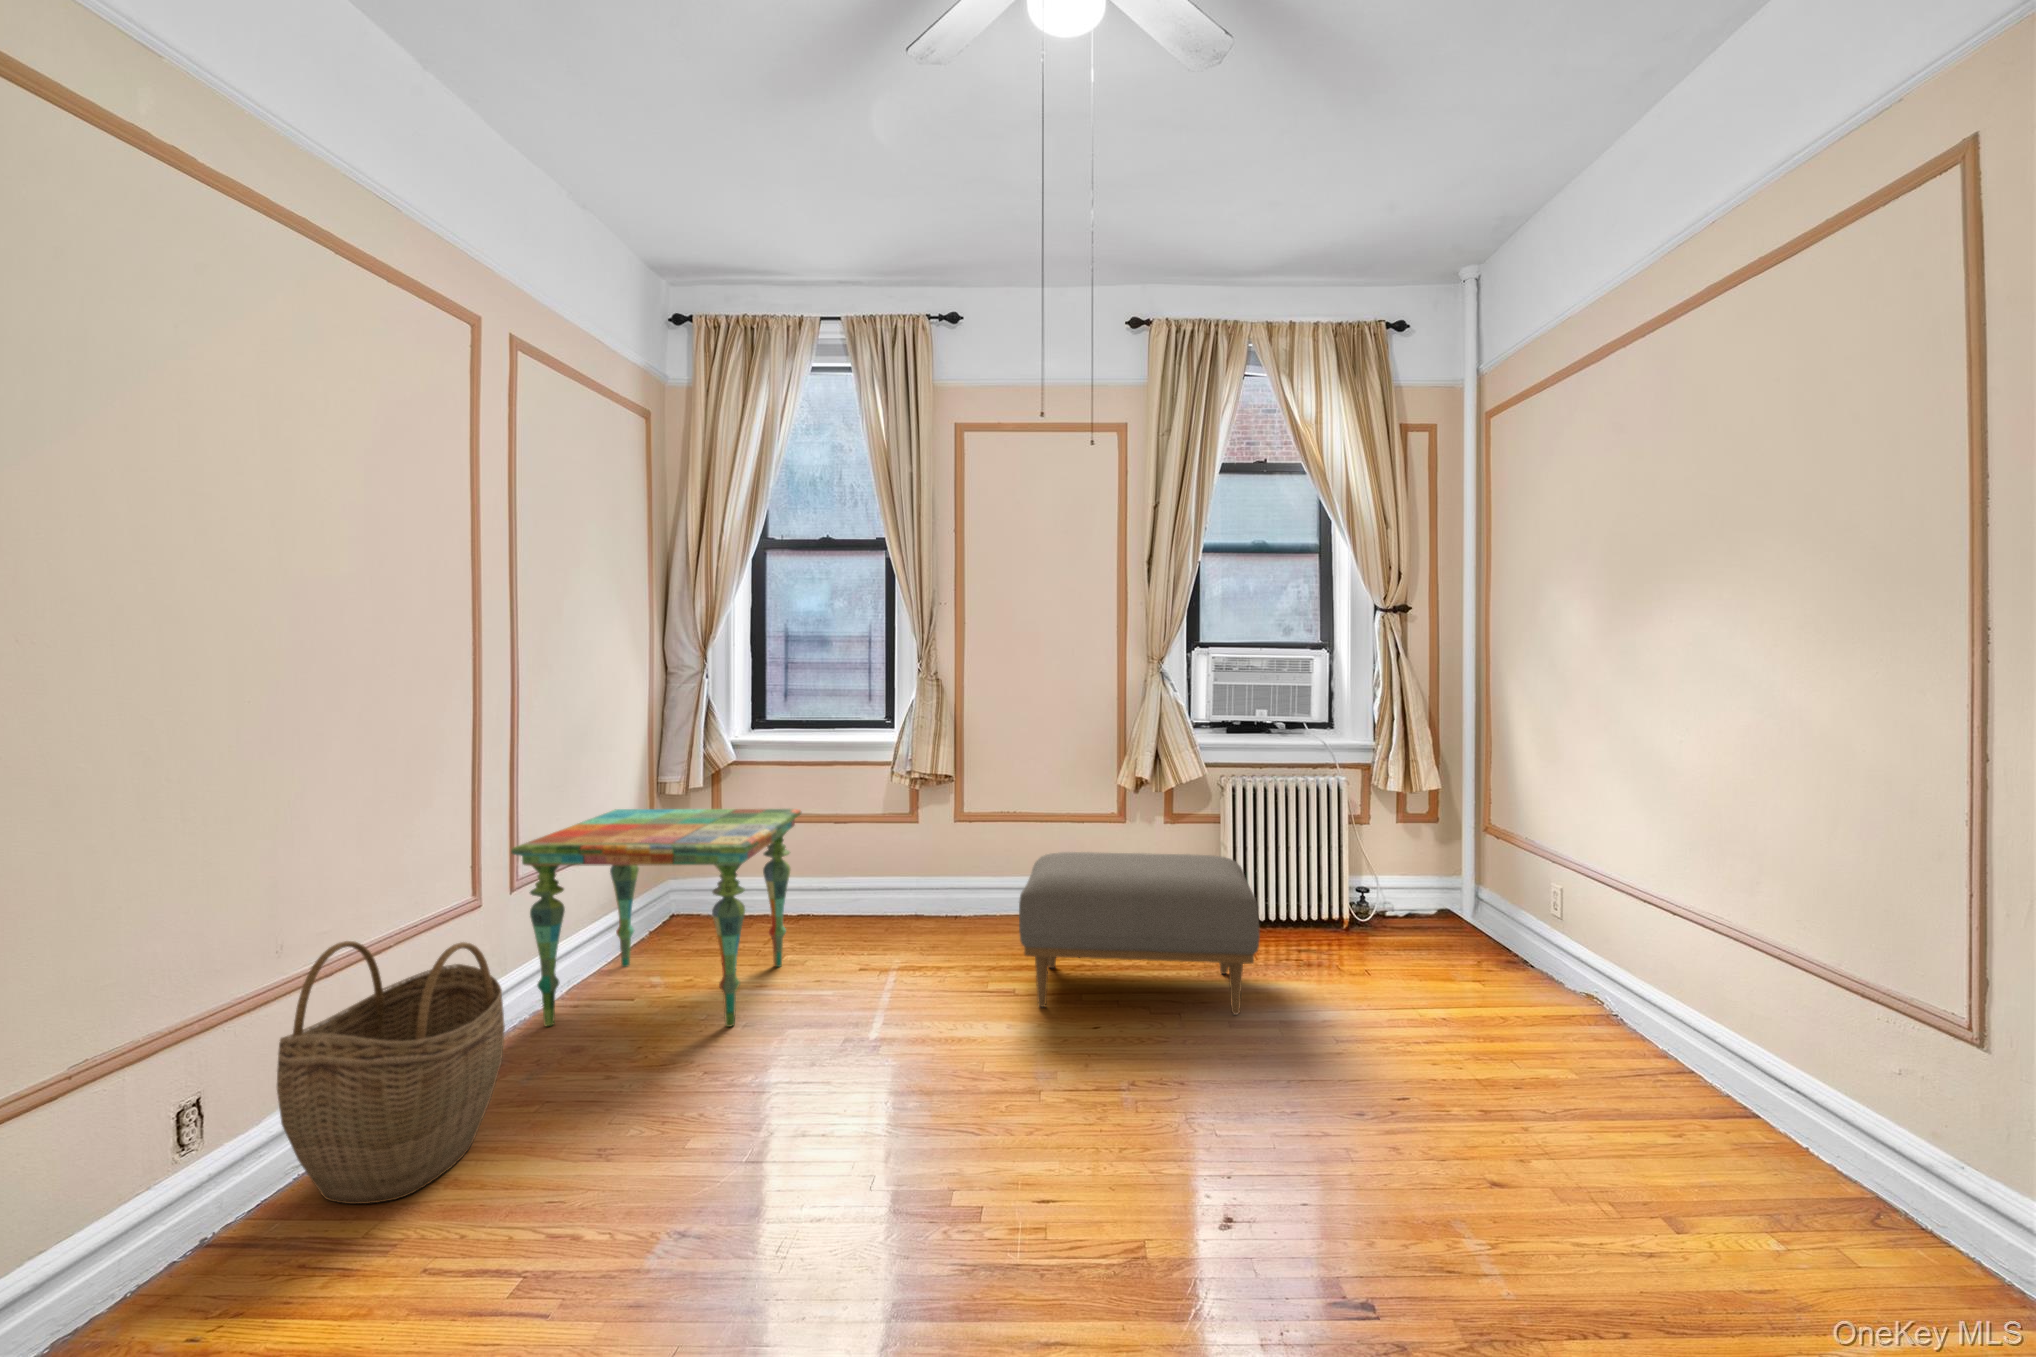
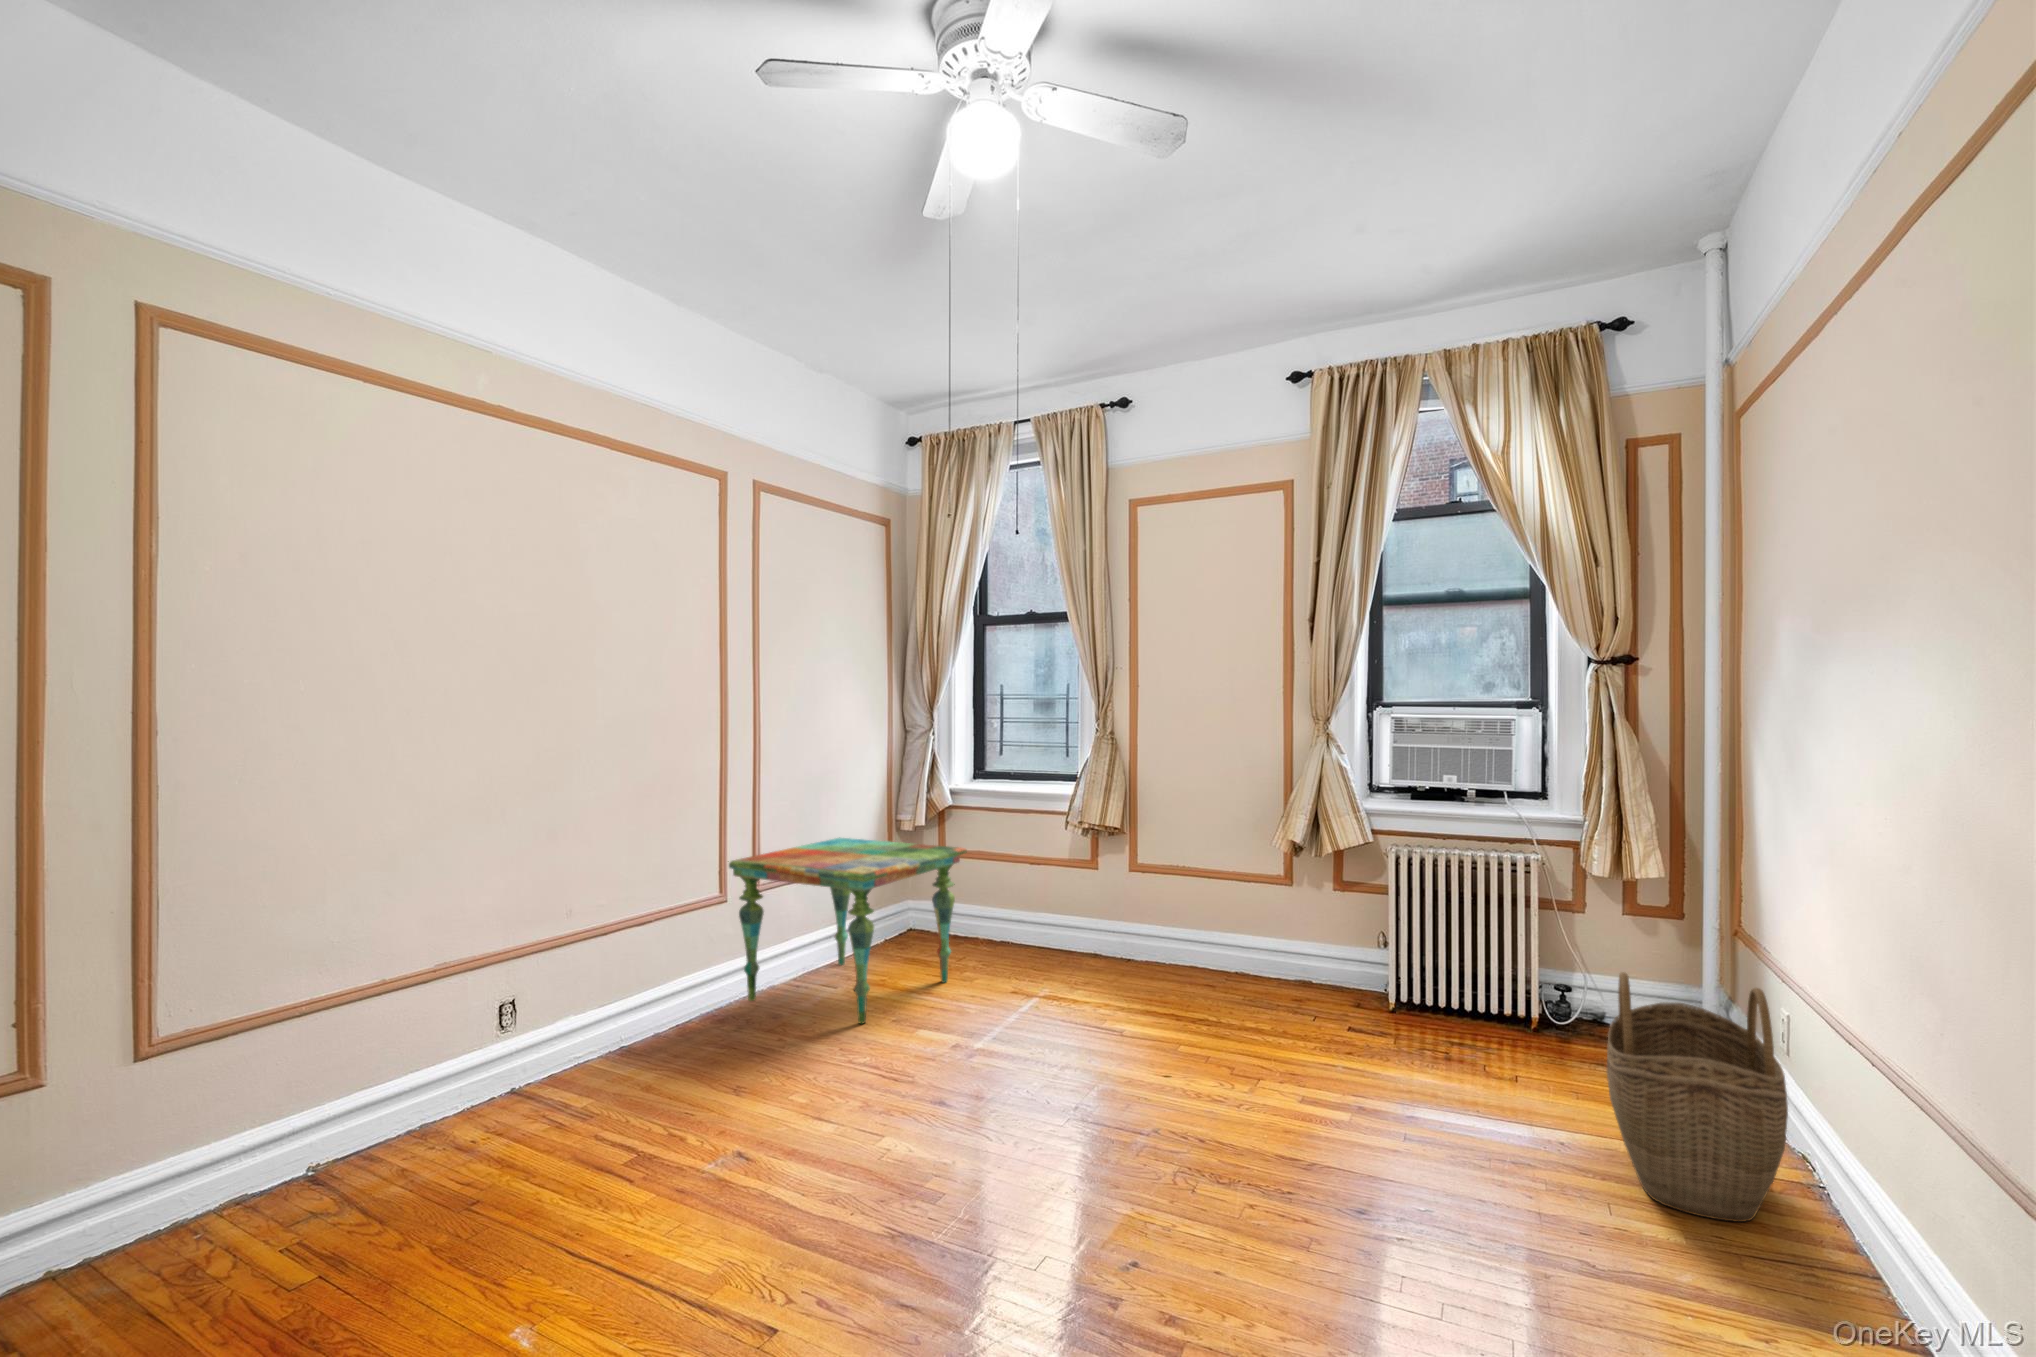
ottoman: present [1019,852,1260,1015] -> none [1090,909,1356,1097]
woven basket: present [277,941,505,1204] -> present [1607,972,1788,1222]

